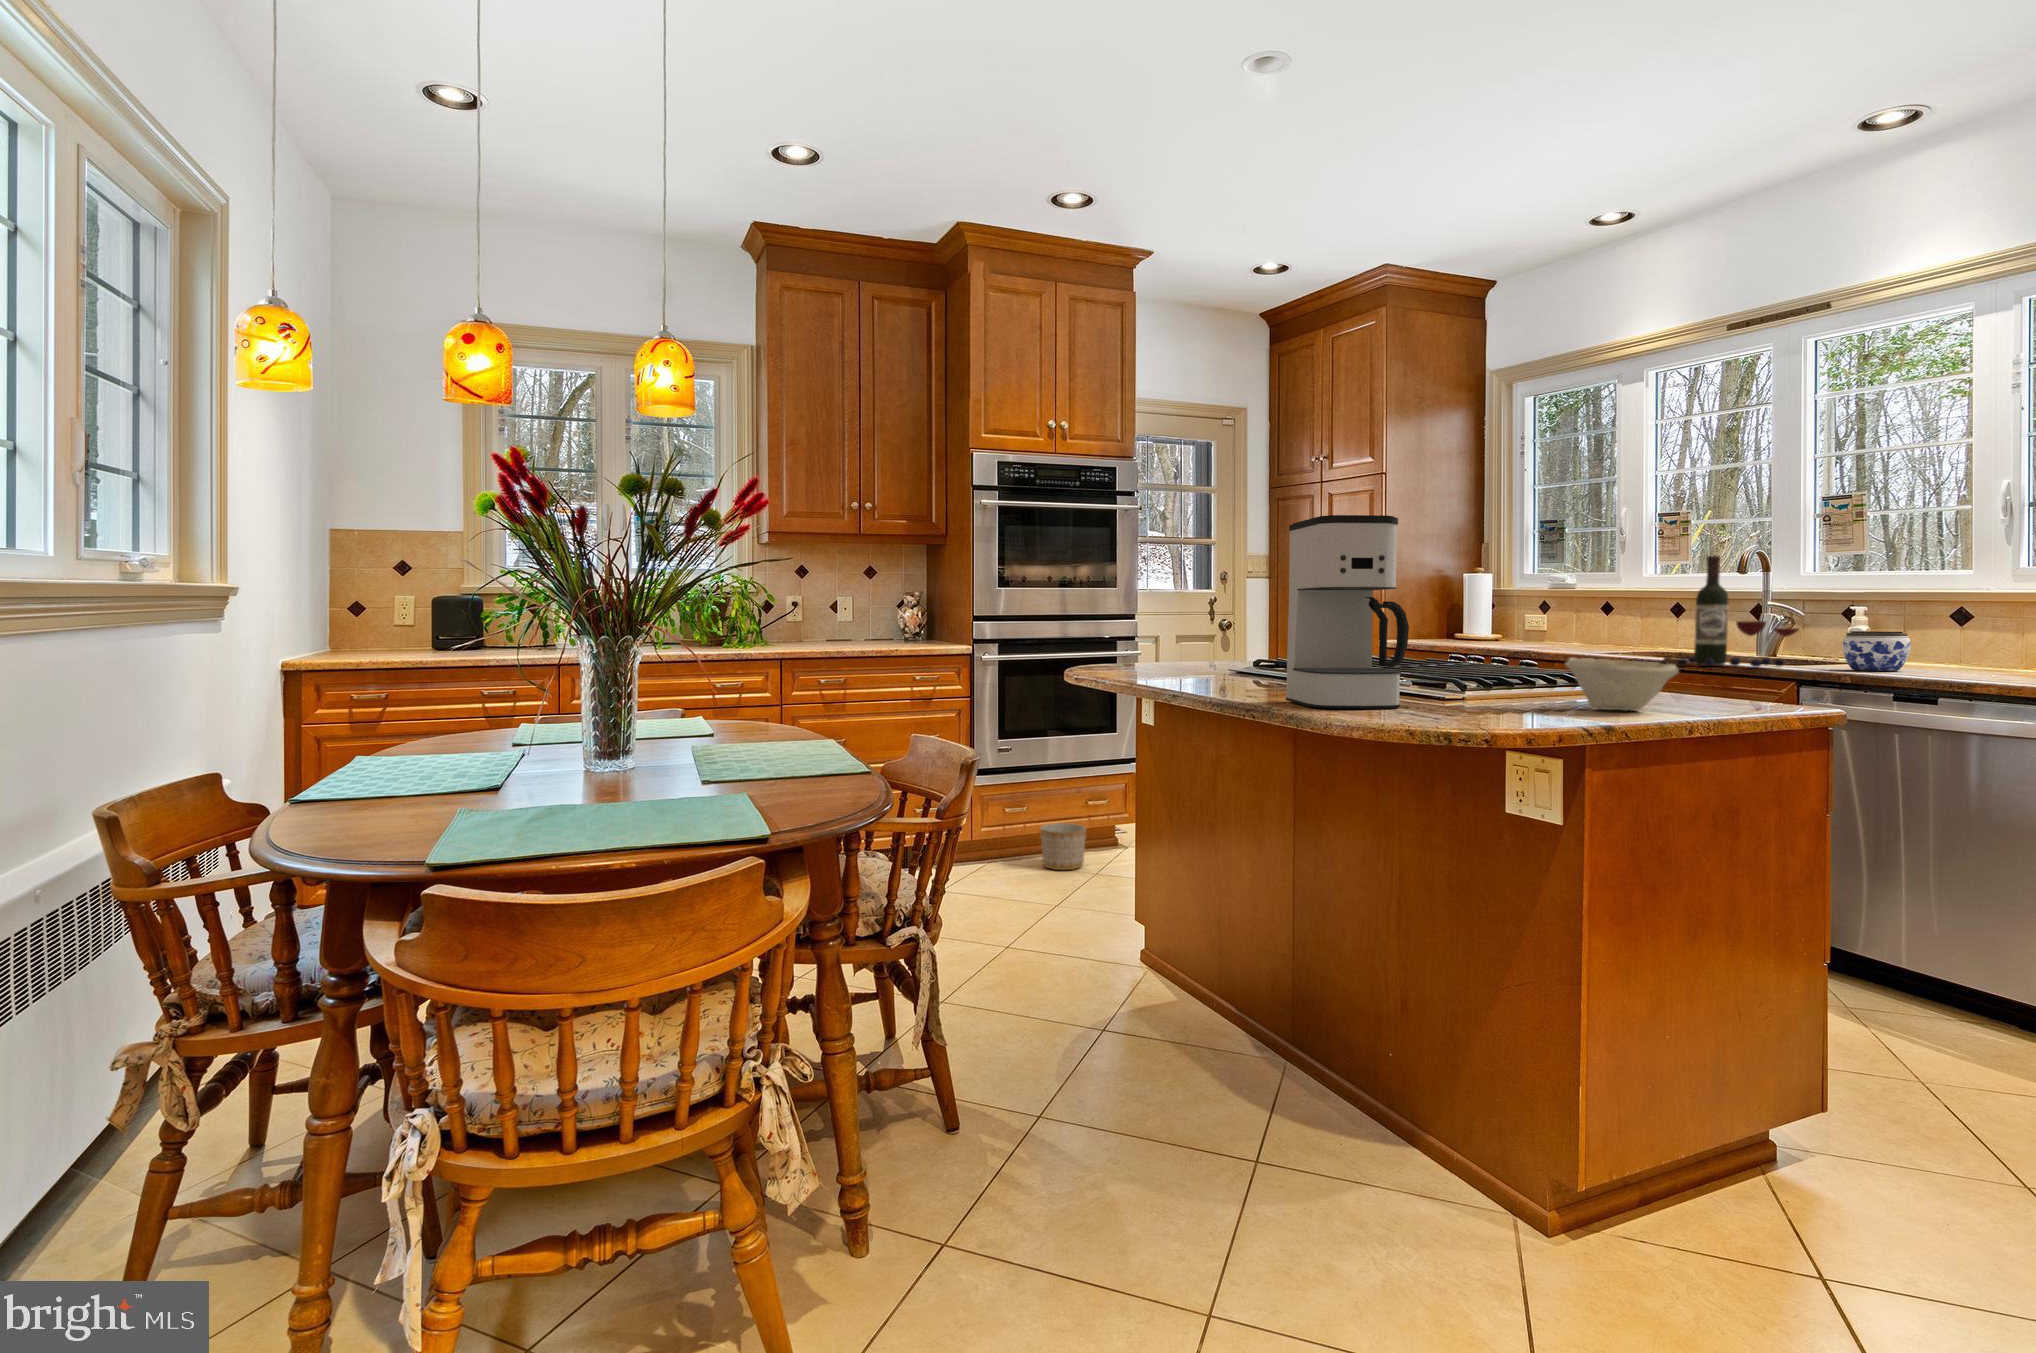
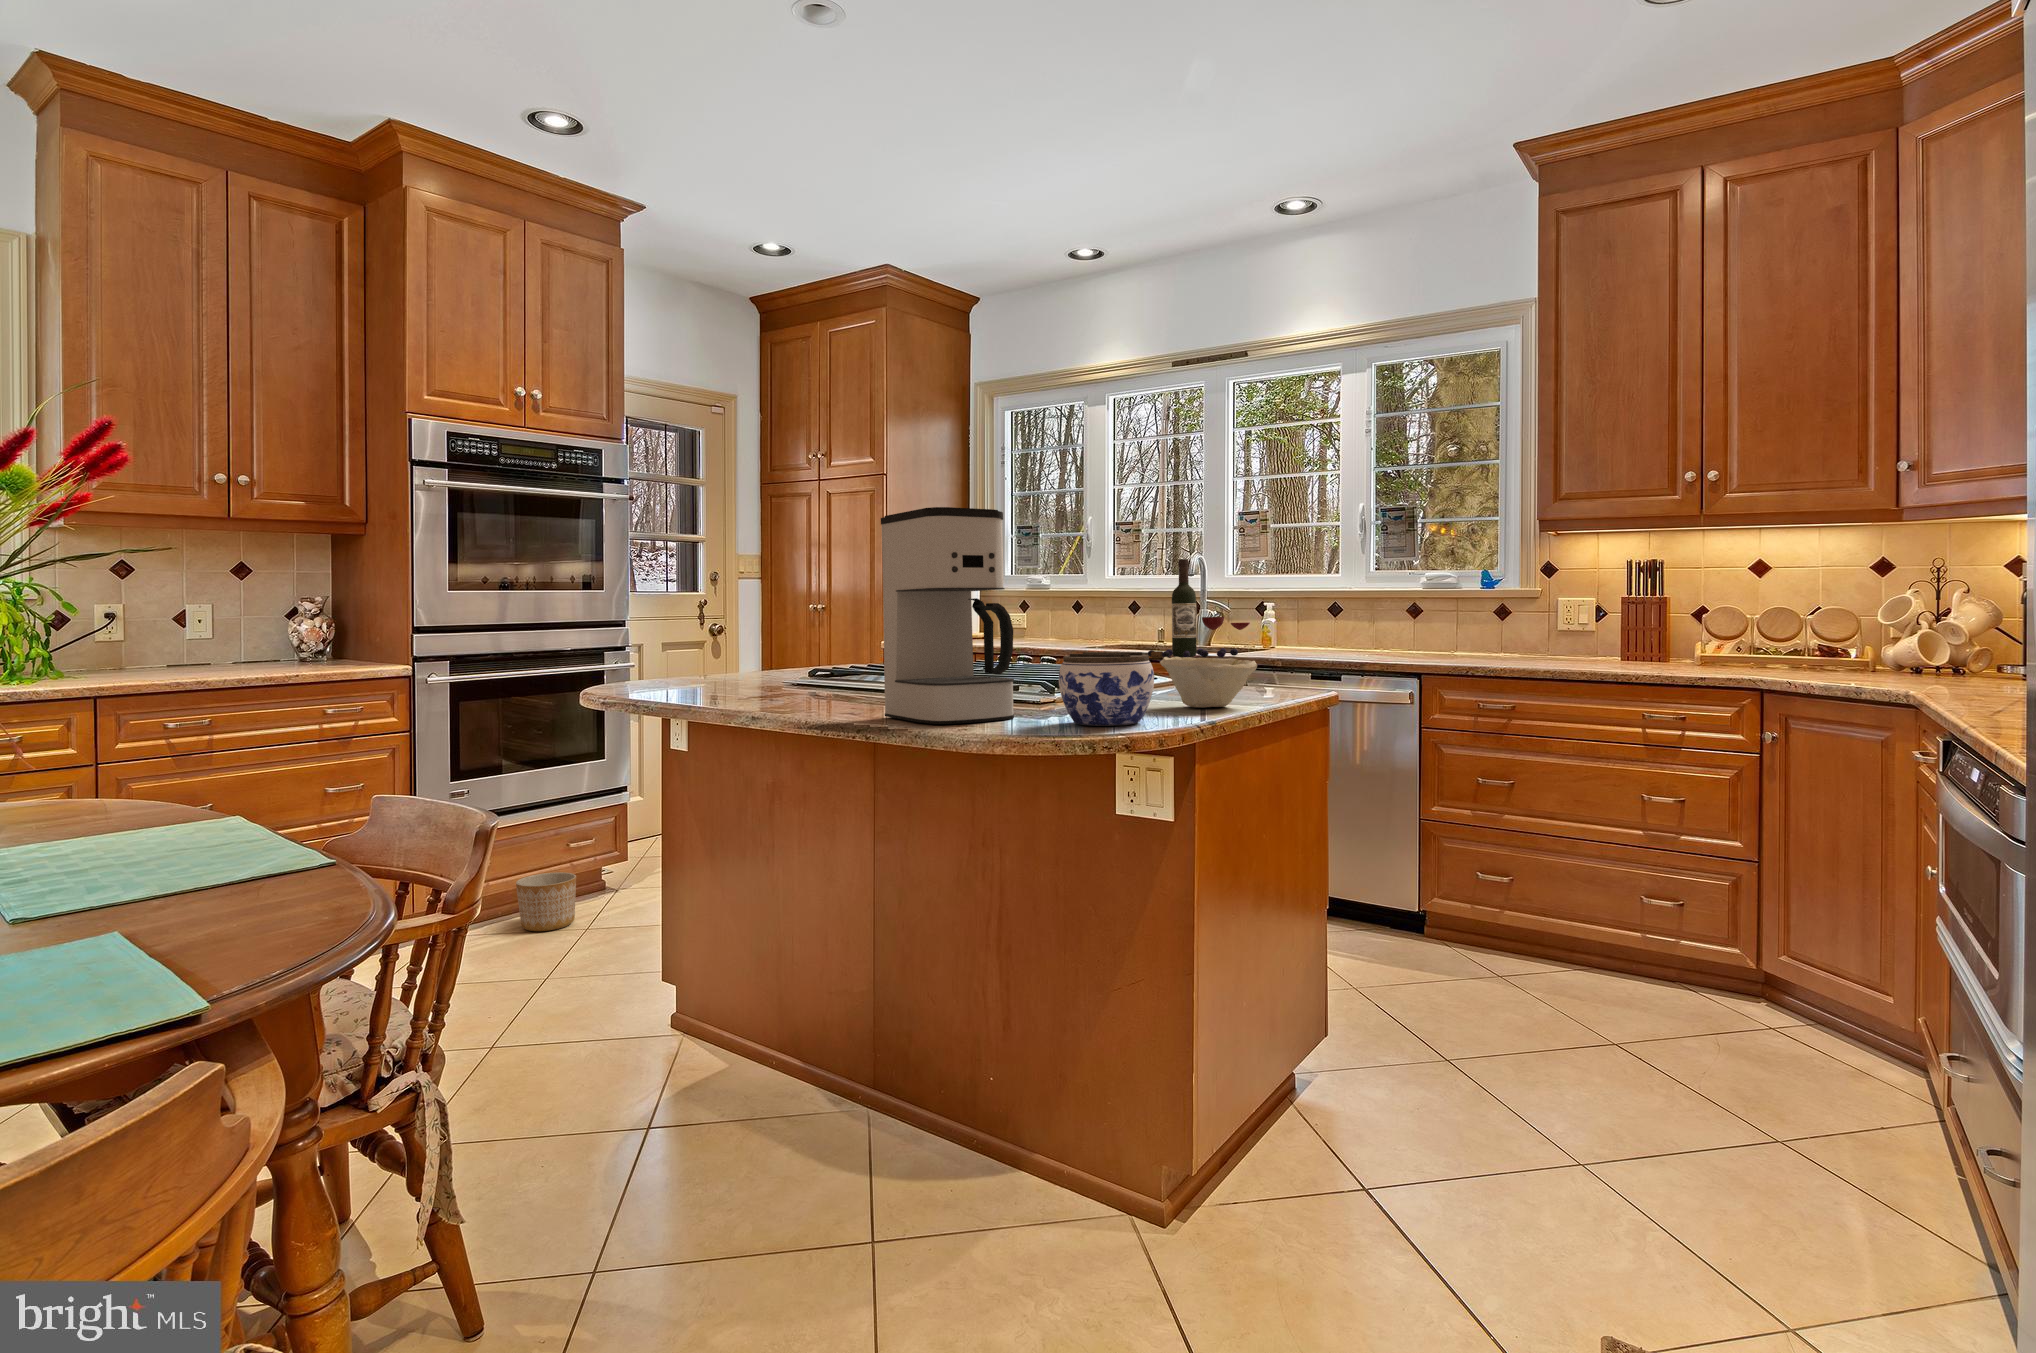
jar: present [1843,631,1911,671] -> present [1059,652,1154,726]

